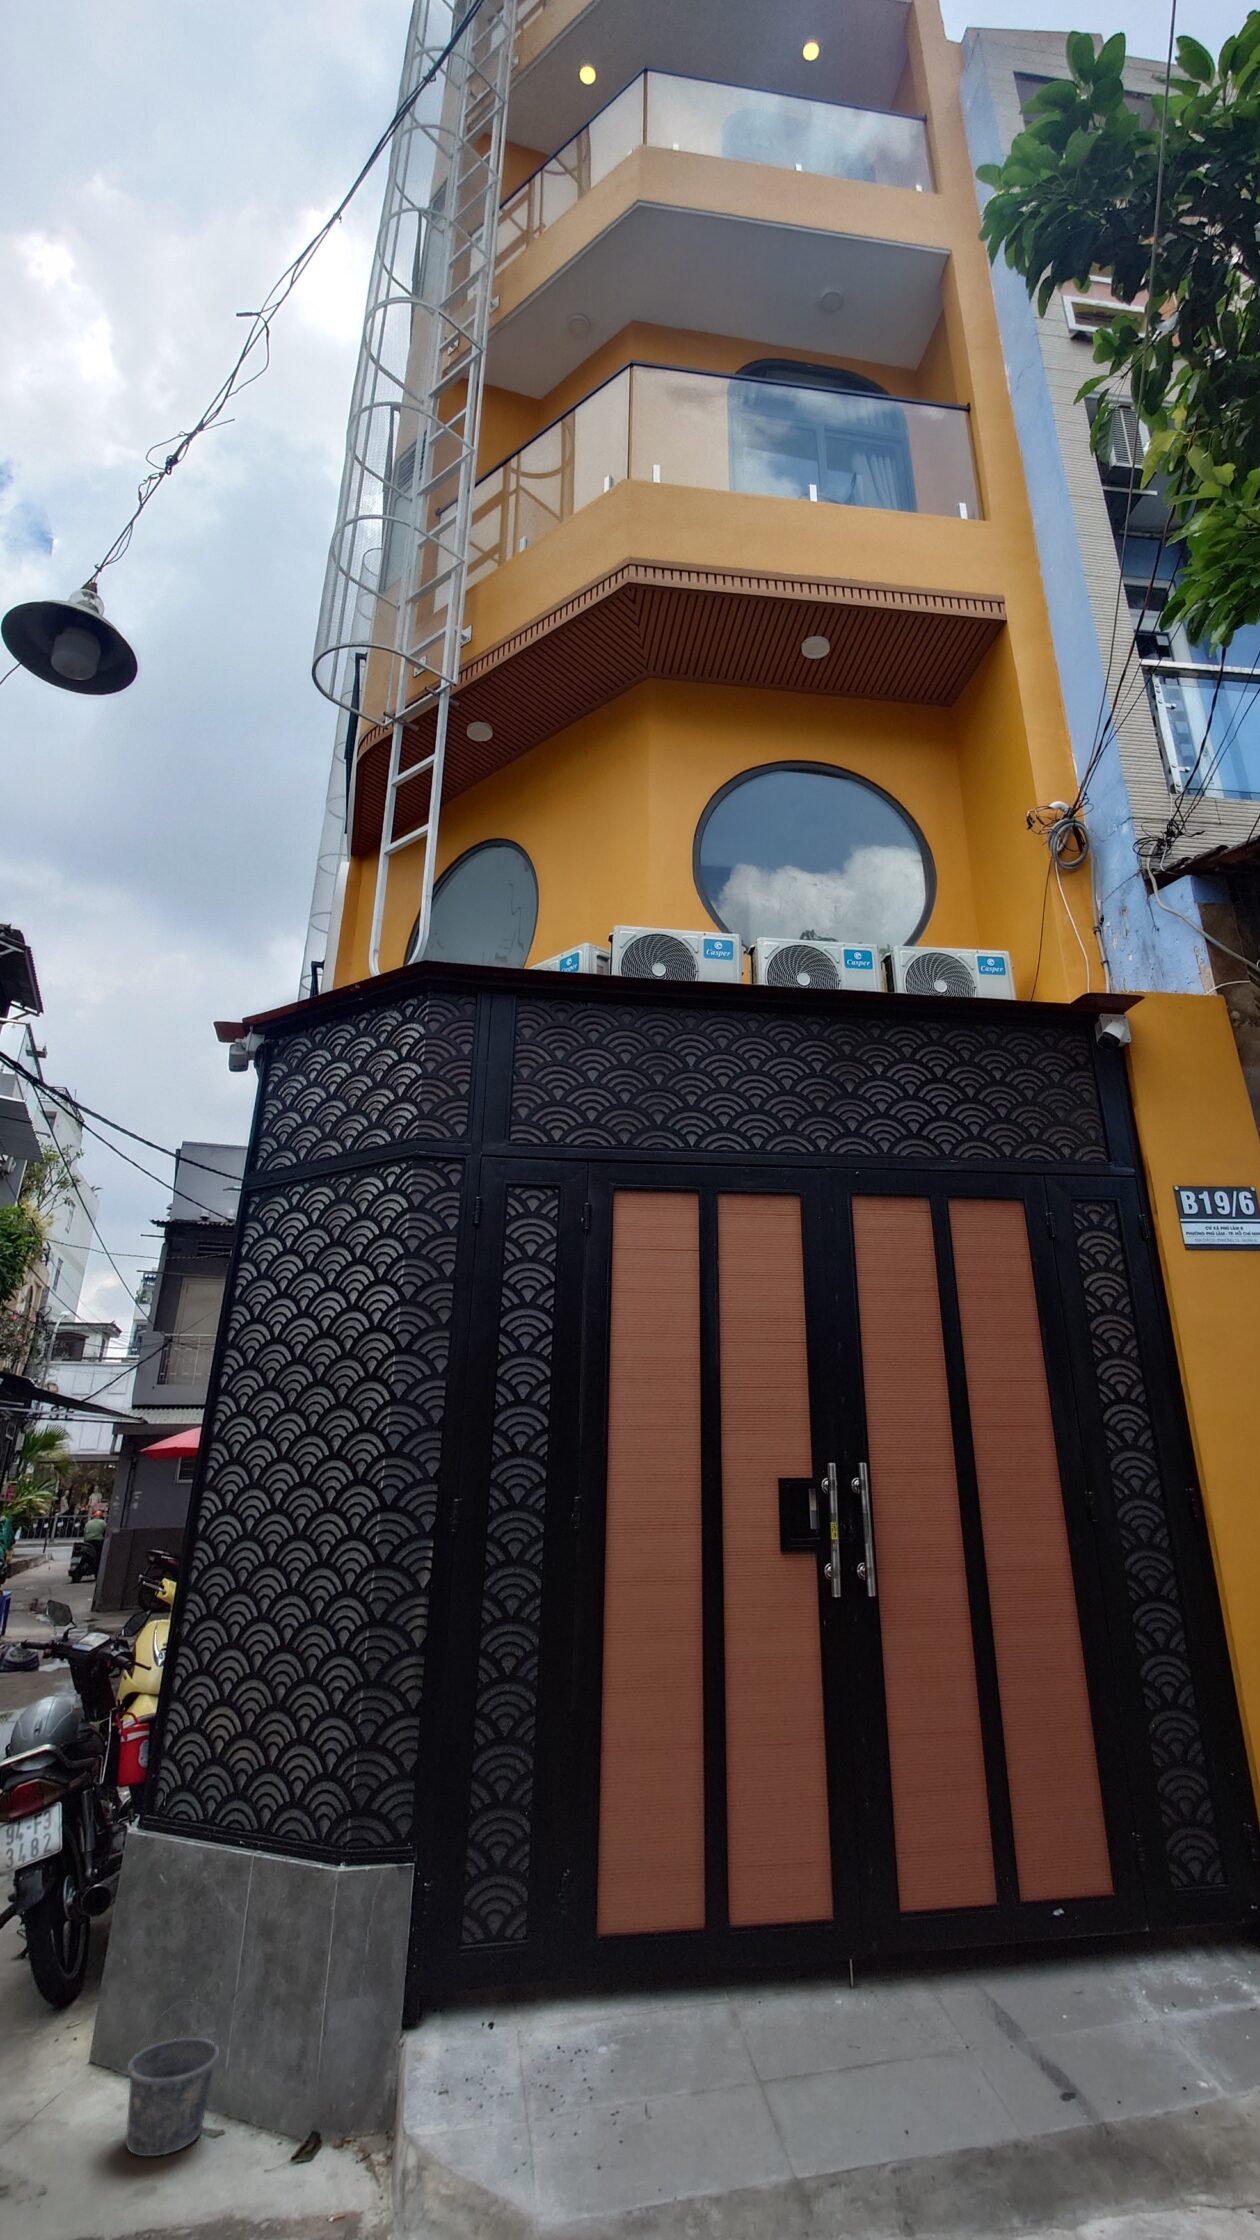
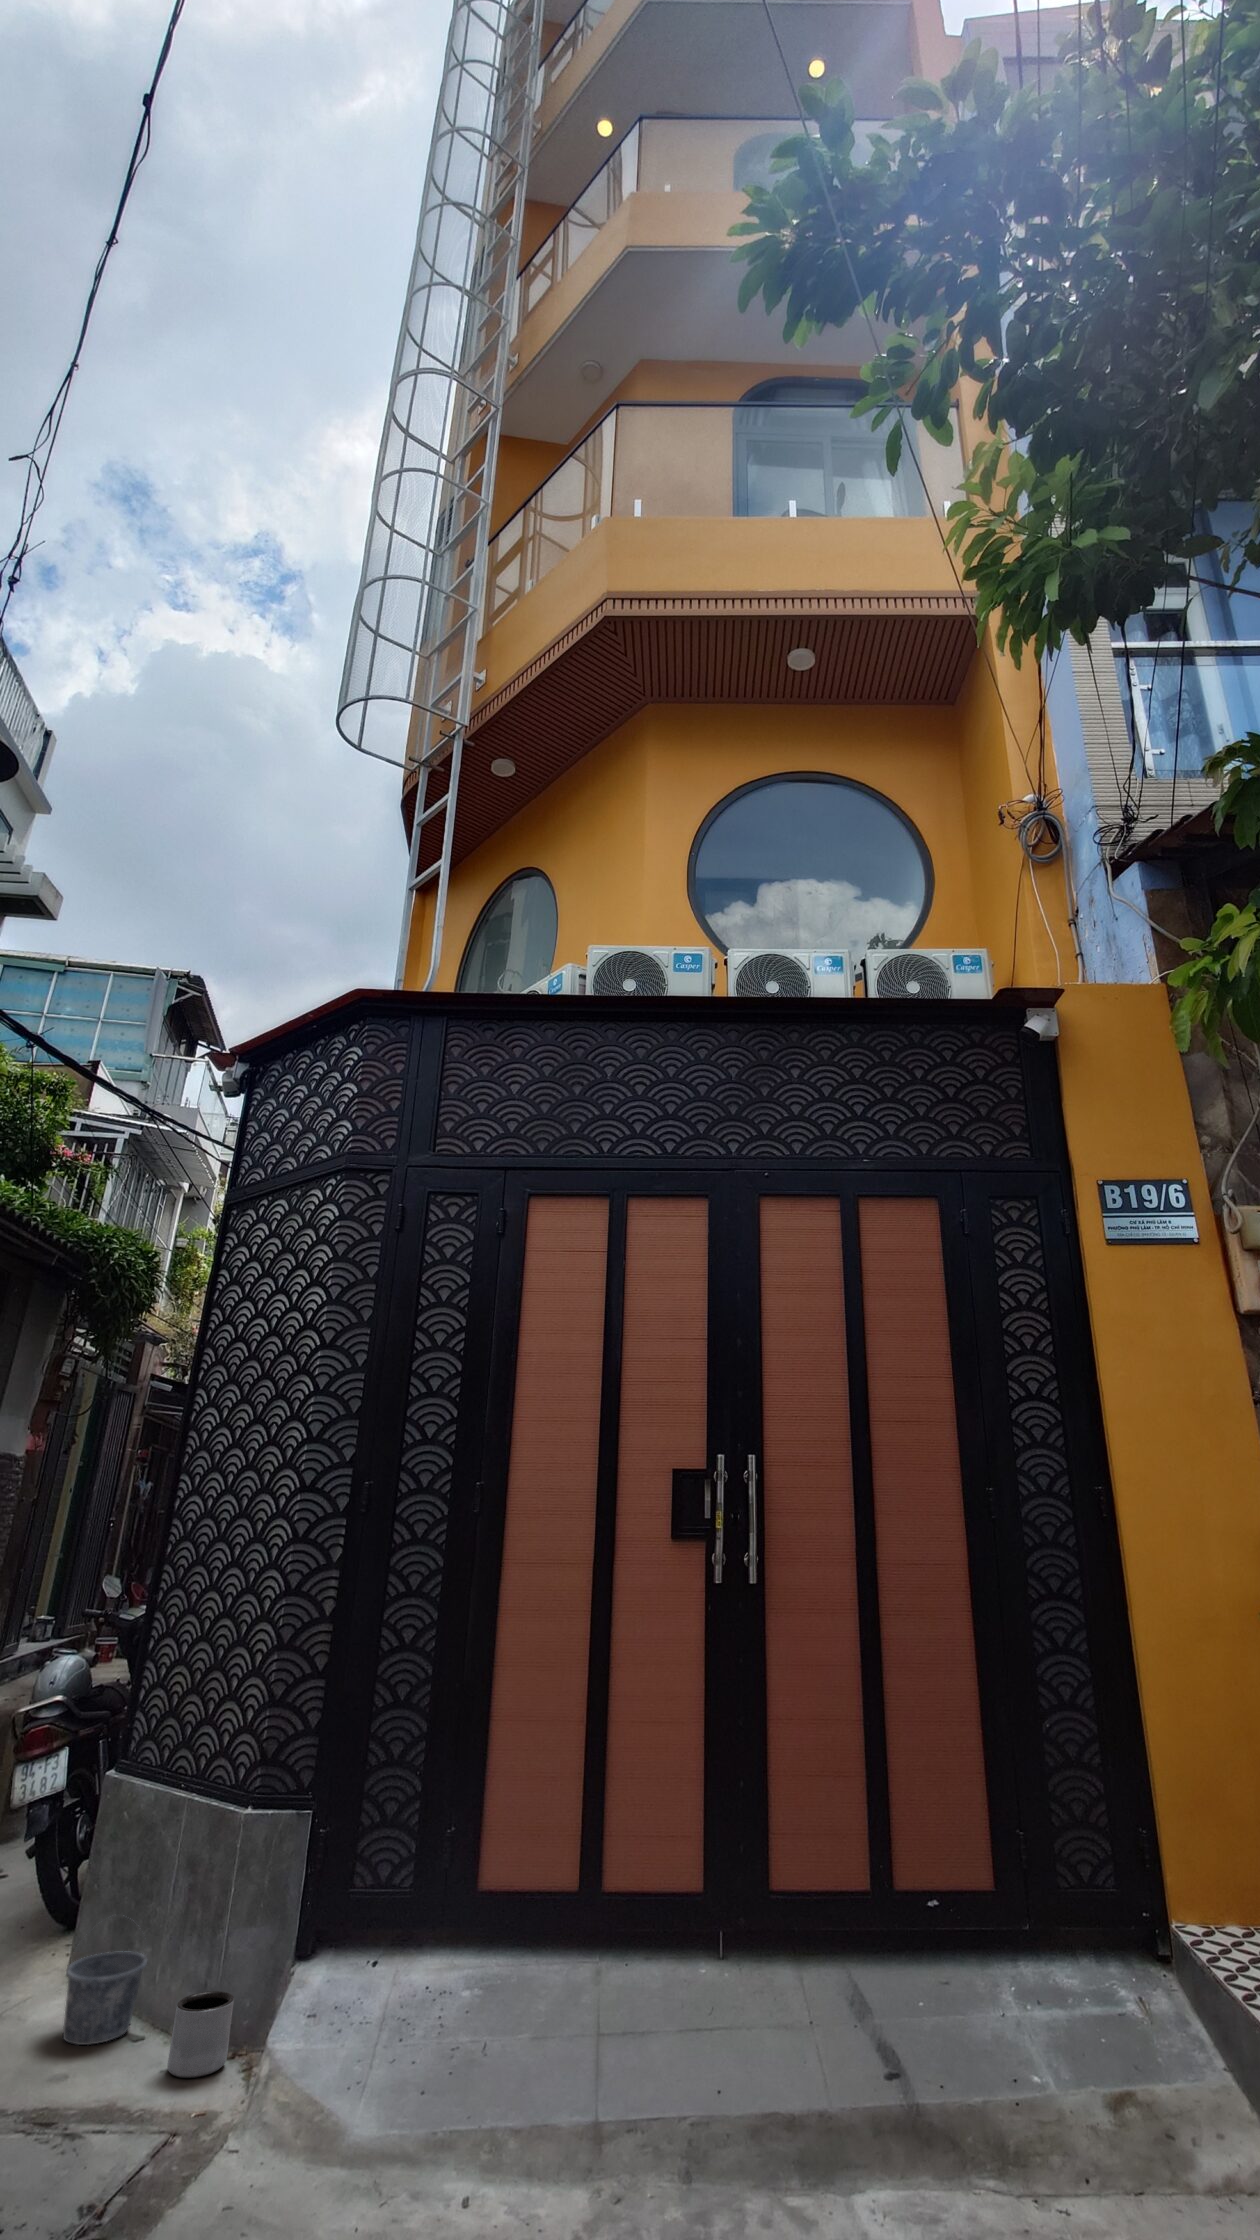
planter: none [275,2079,345,2186] -> present [168,1991,234,2078]

